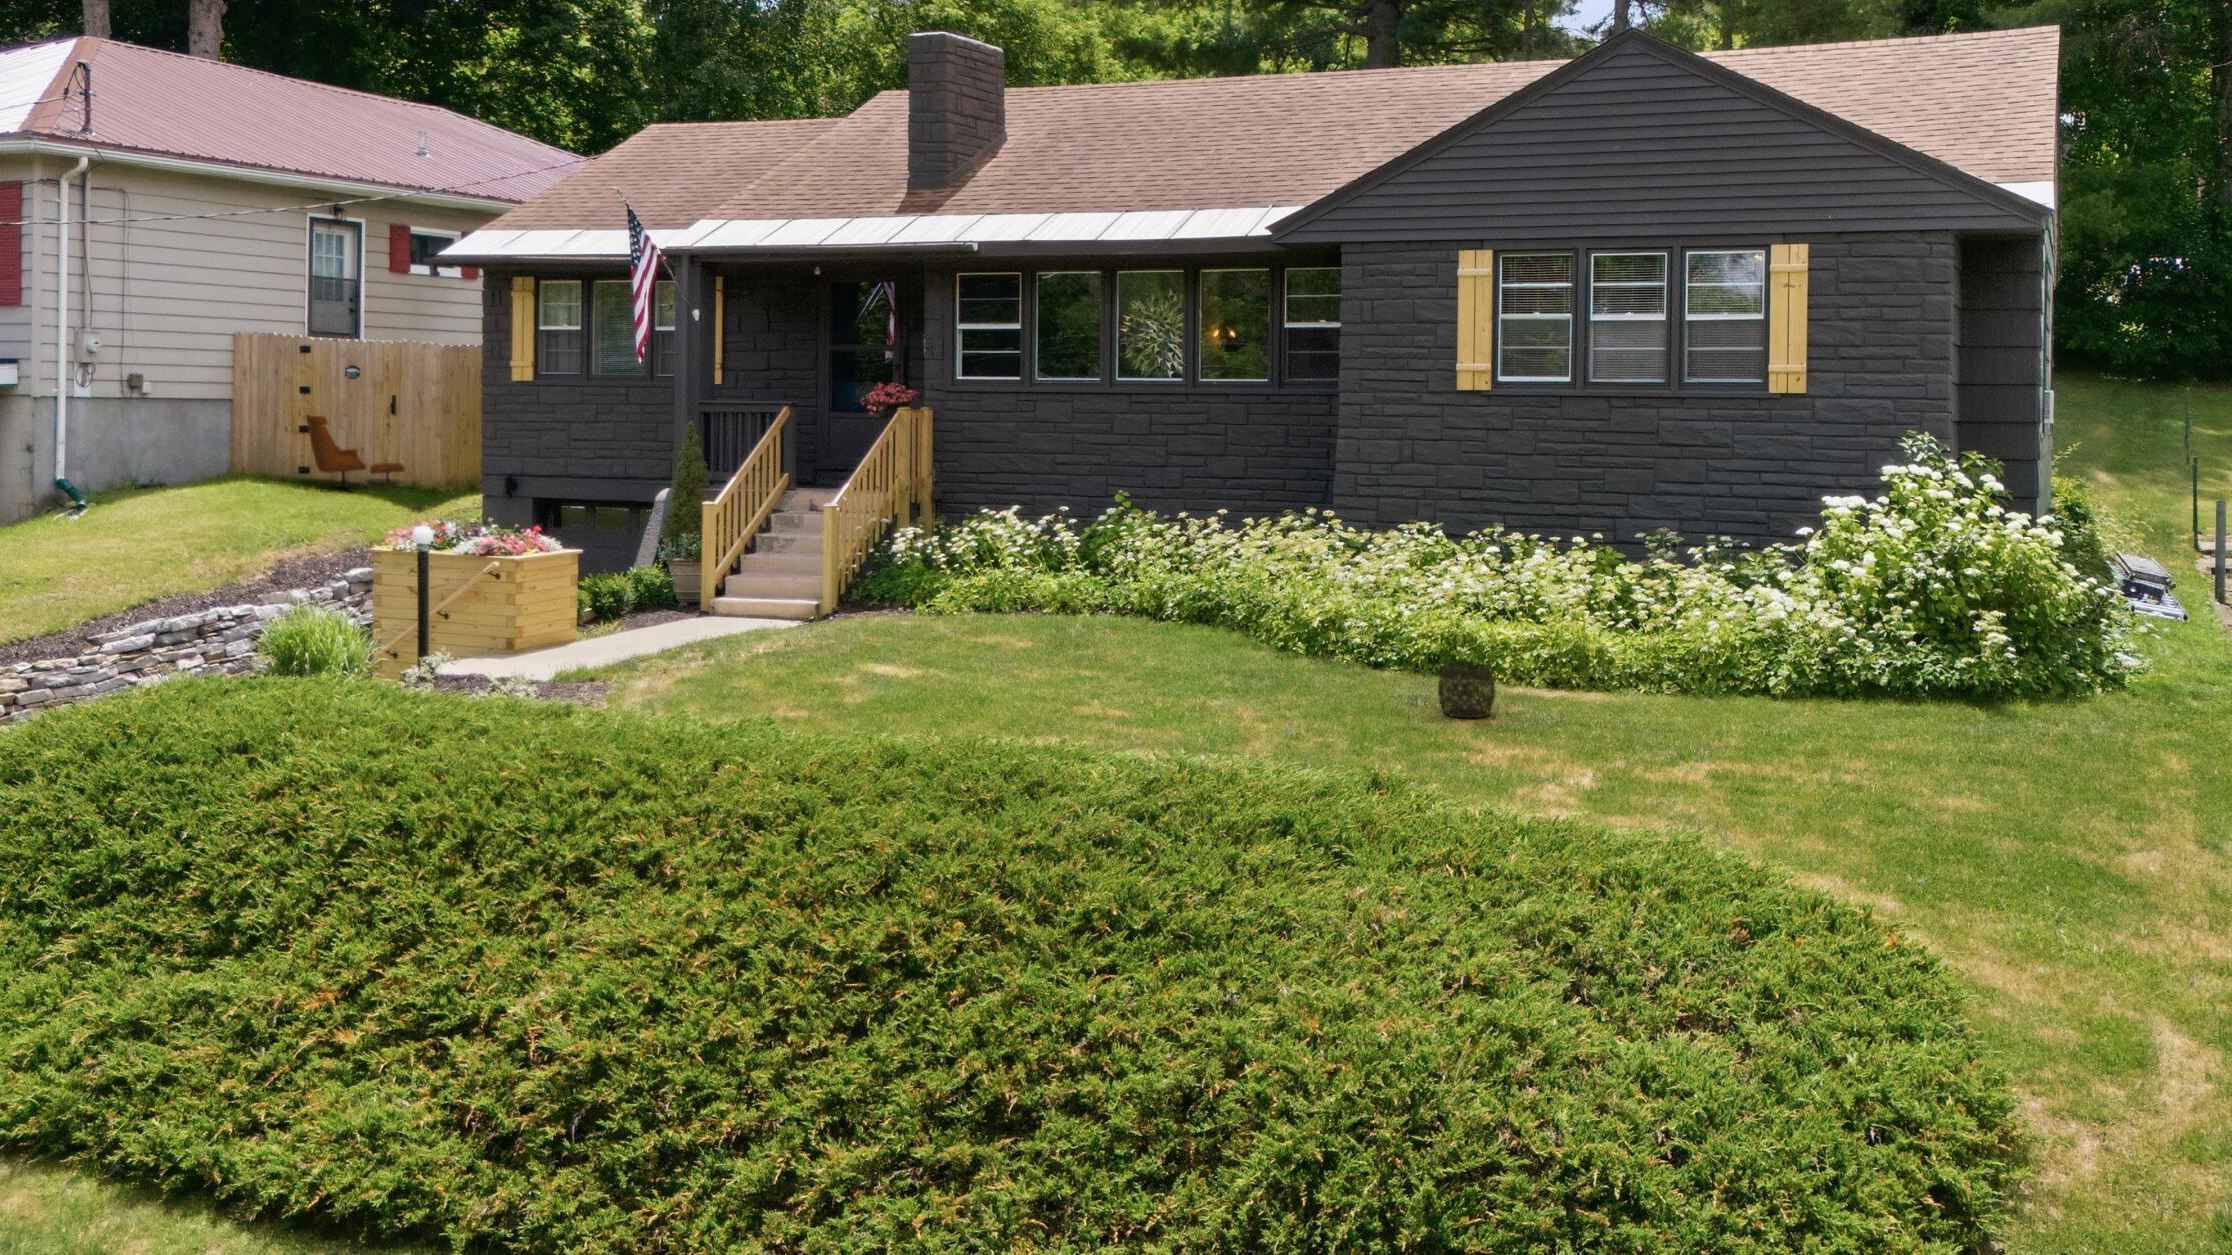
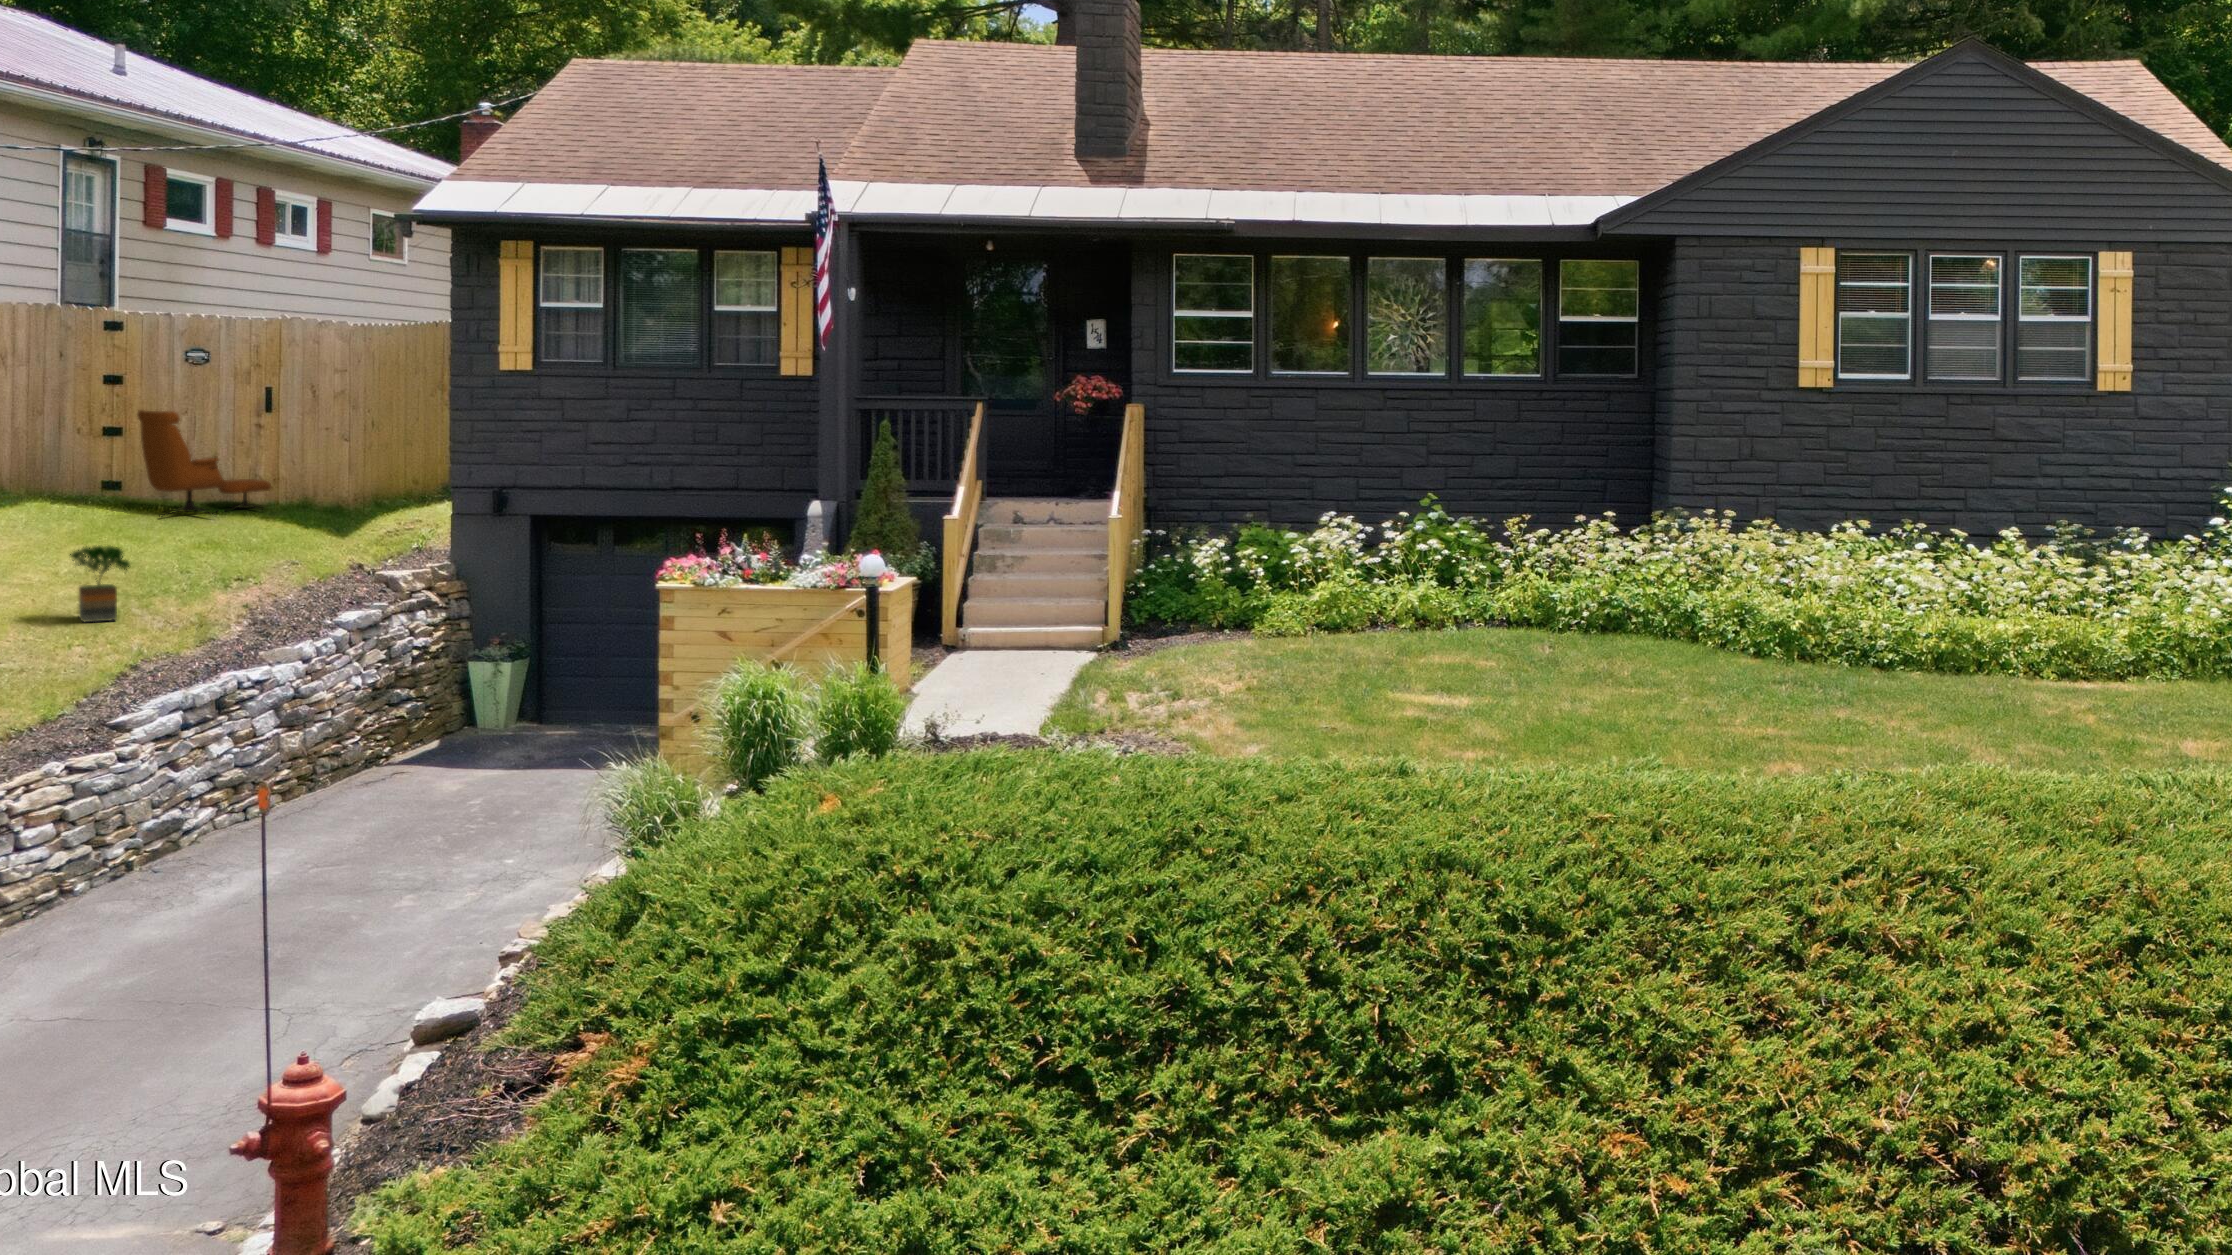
potted tree: none [153,515,193,568] -> present [70,546,130,622]
woven basket: present [1438,661,1496,719] -> none [2062,645,2123,702]

